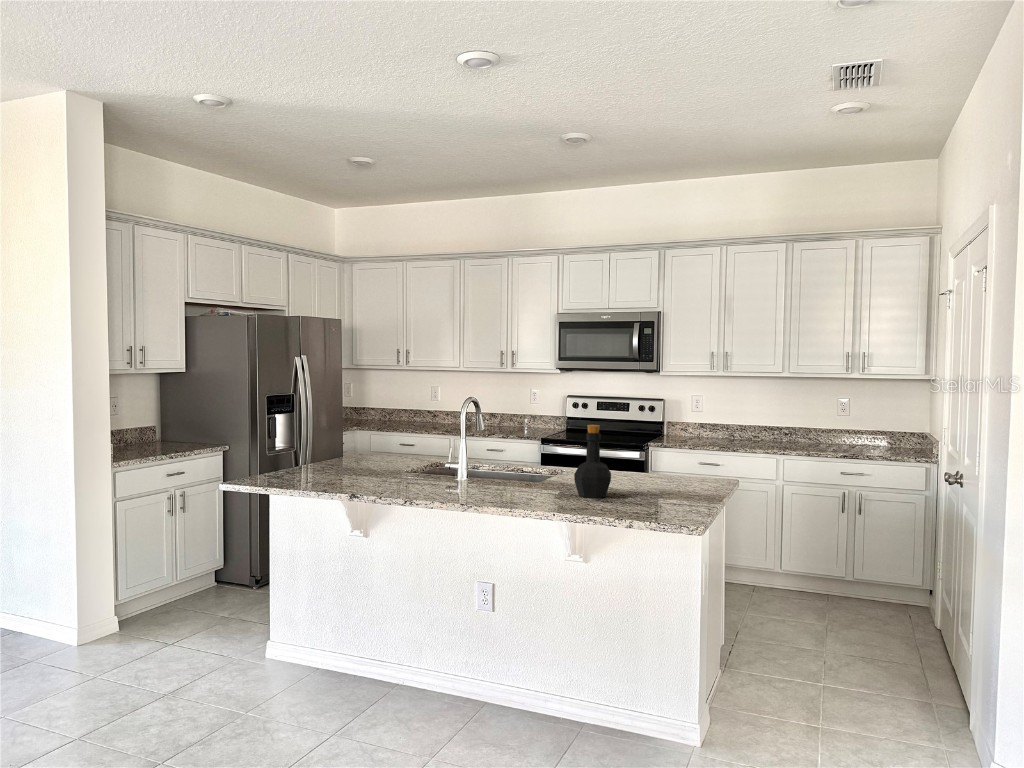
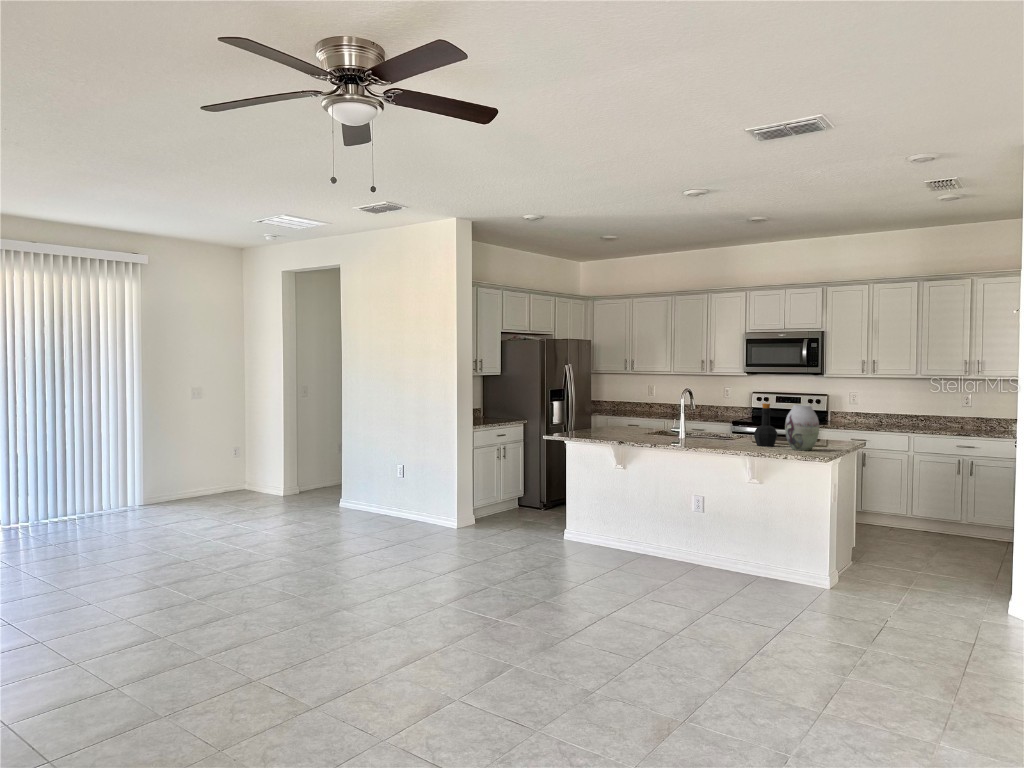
vase: none [626,428,680,509] -> present [785,405,819,451]

